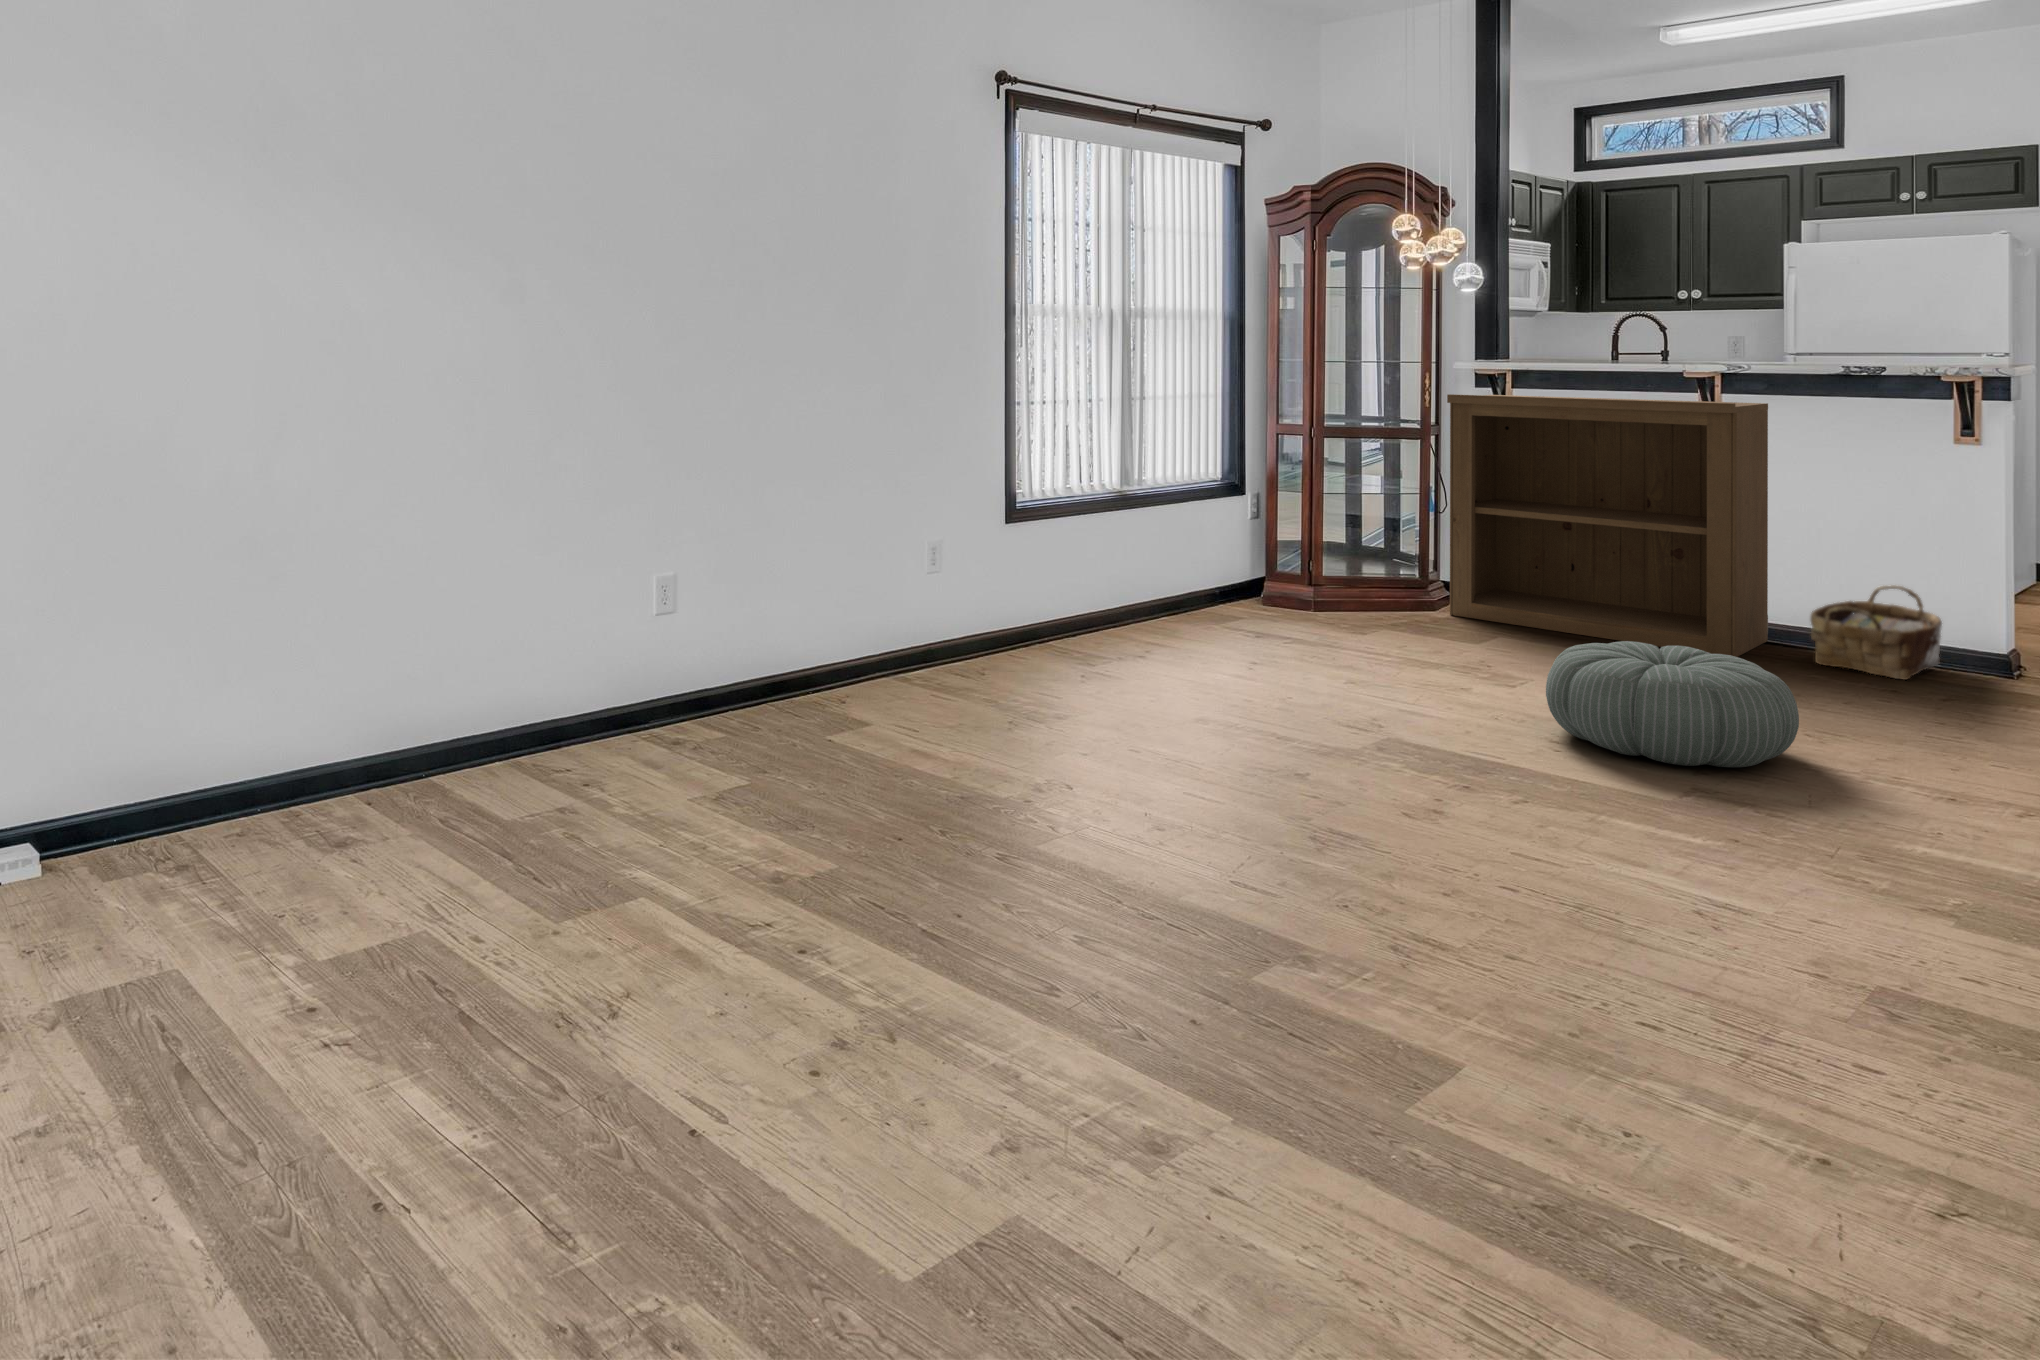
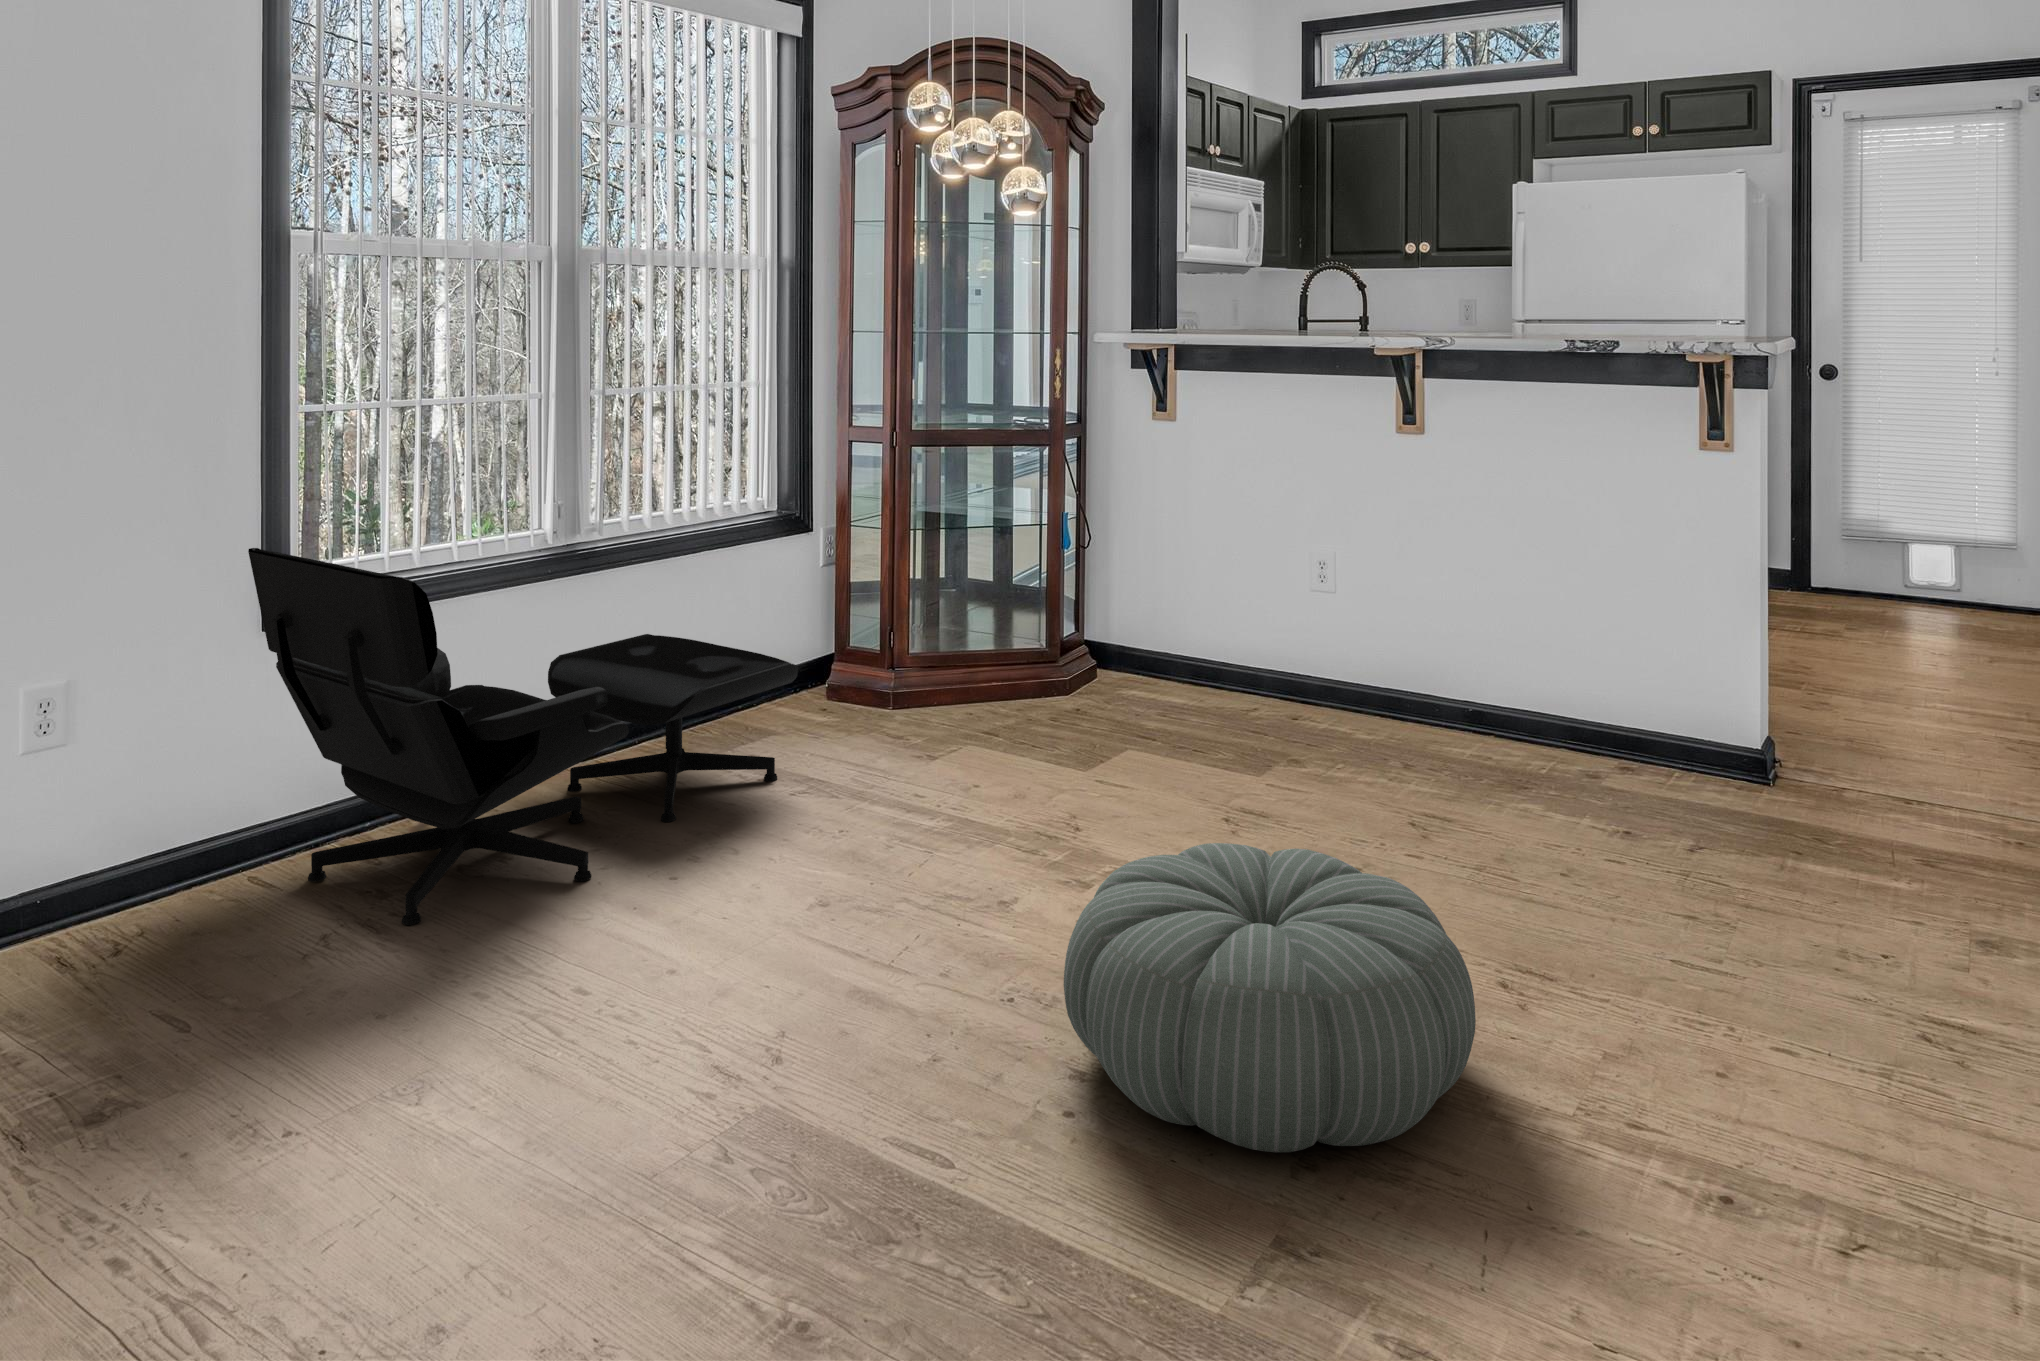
bookshelf: present [1447,394,1768,657] -> none [1071,380,1476,775]
lounge chair: none [1020,475,1290,672] -> present [248,548,798,925]
woven basket: present [1810,585,1942,679] -> none [1520,653,1682,806]

